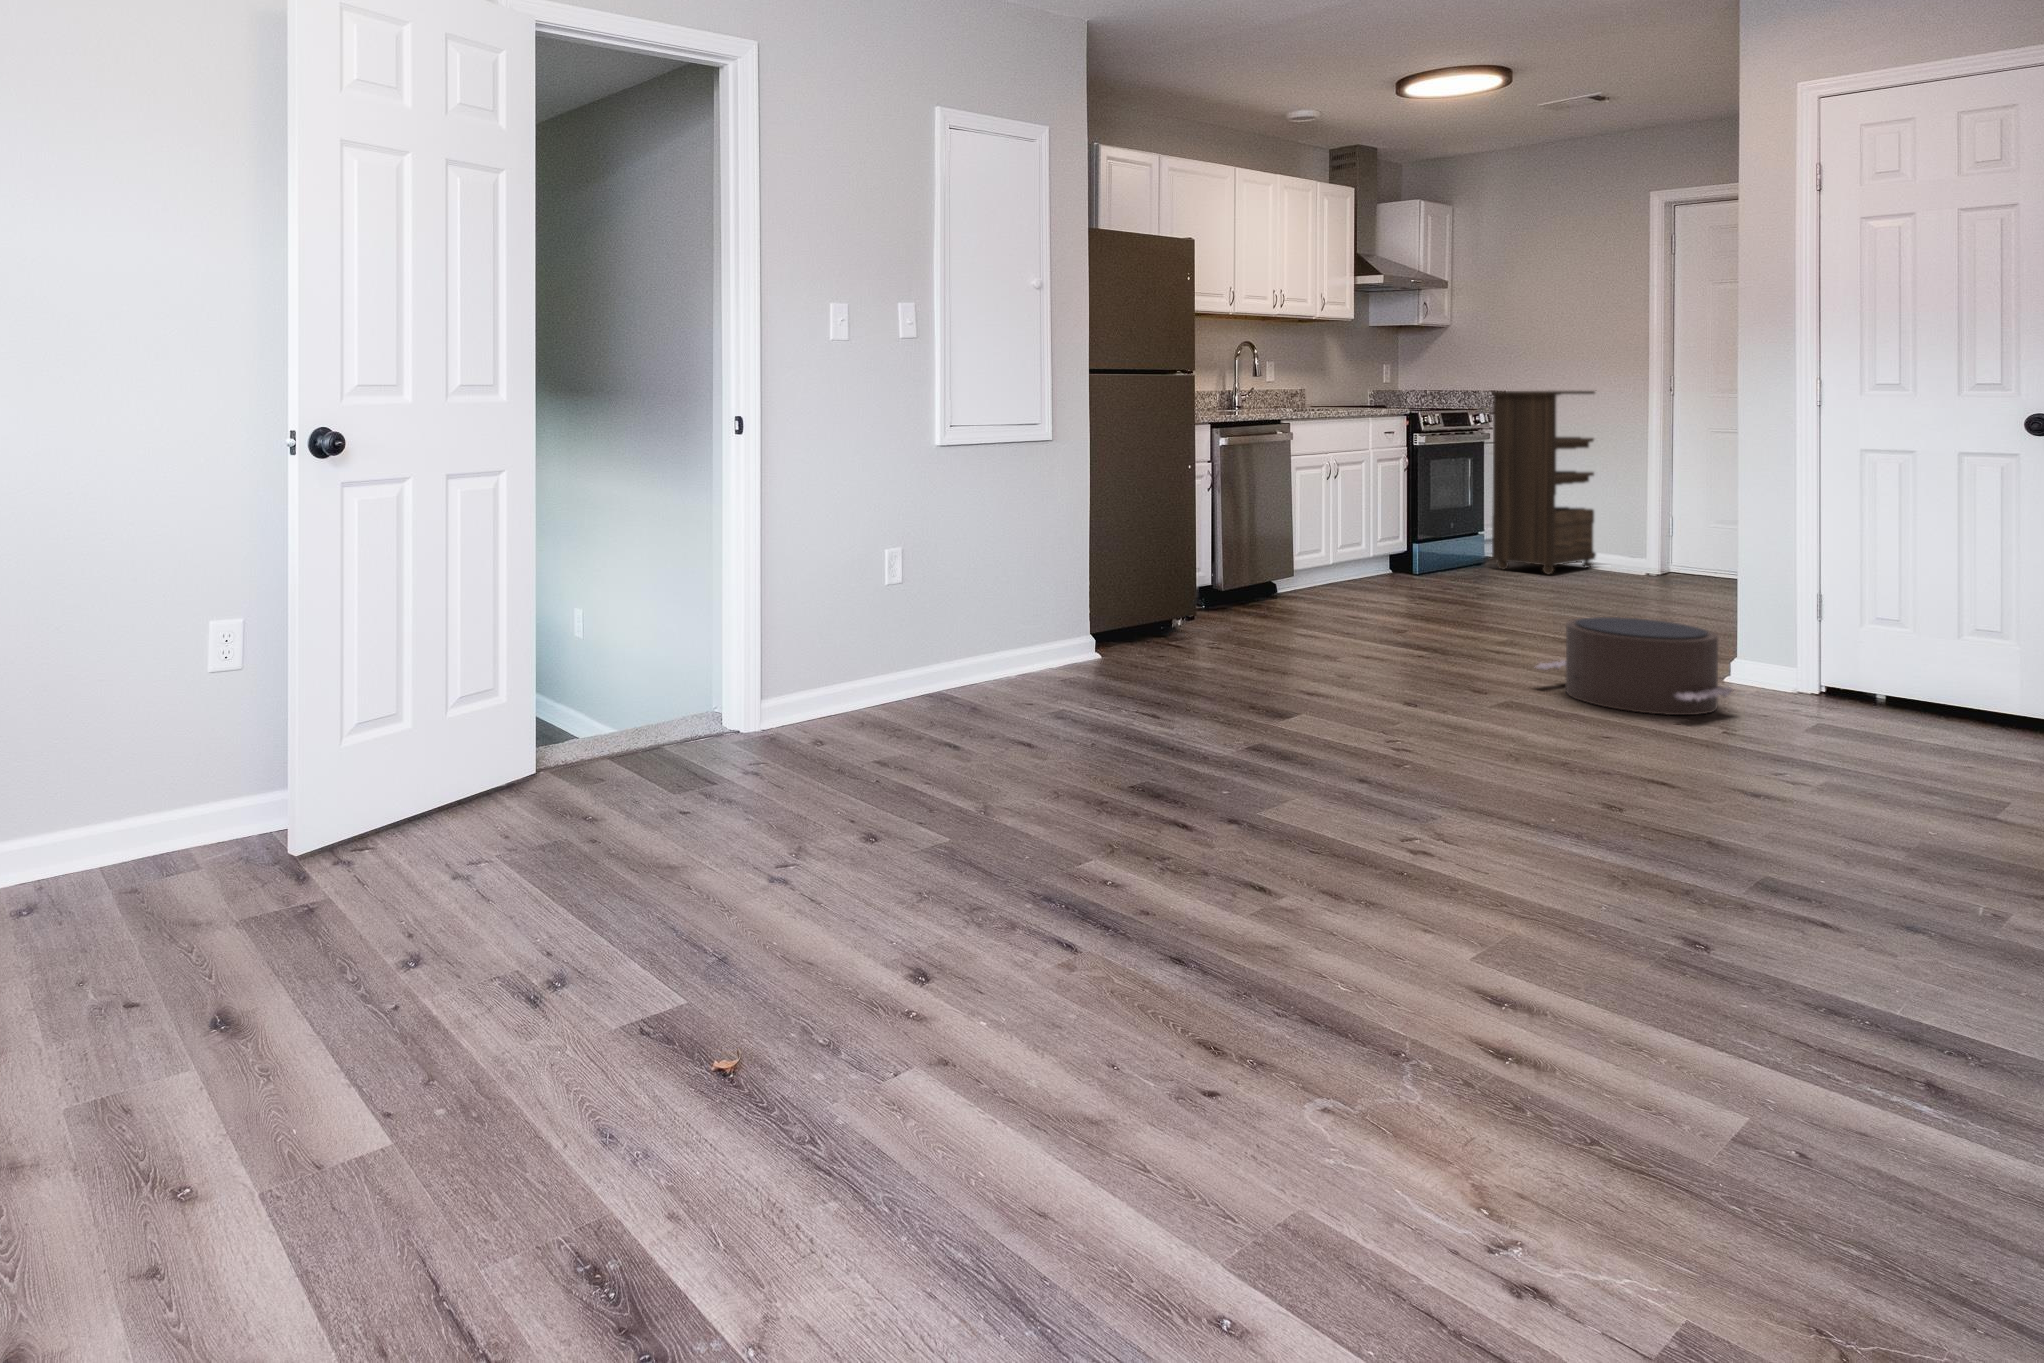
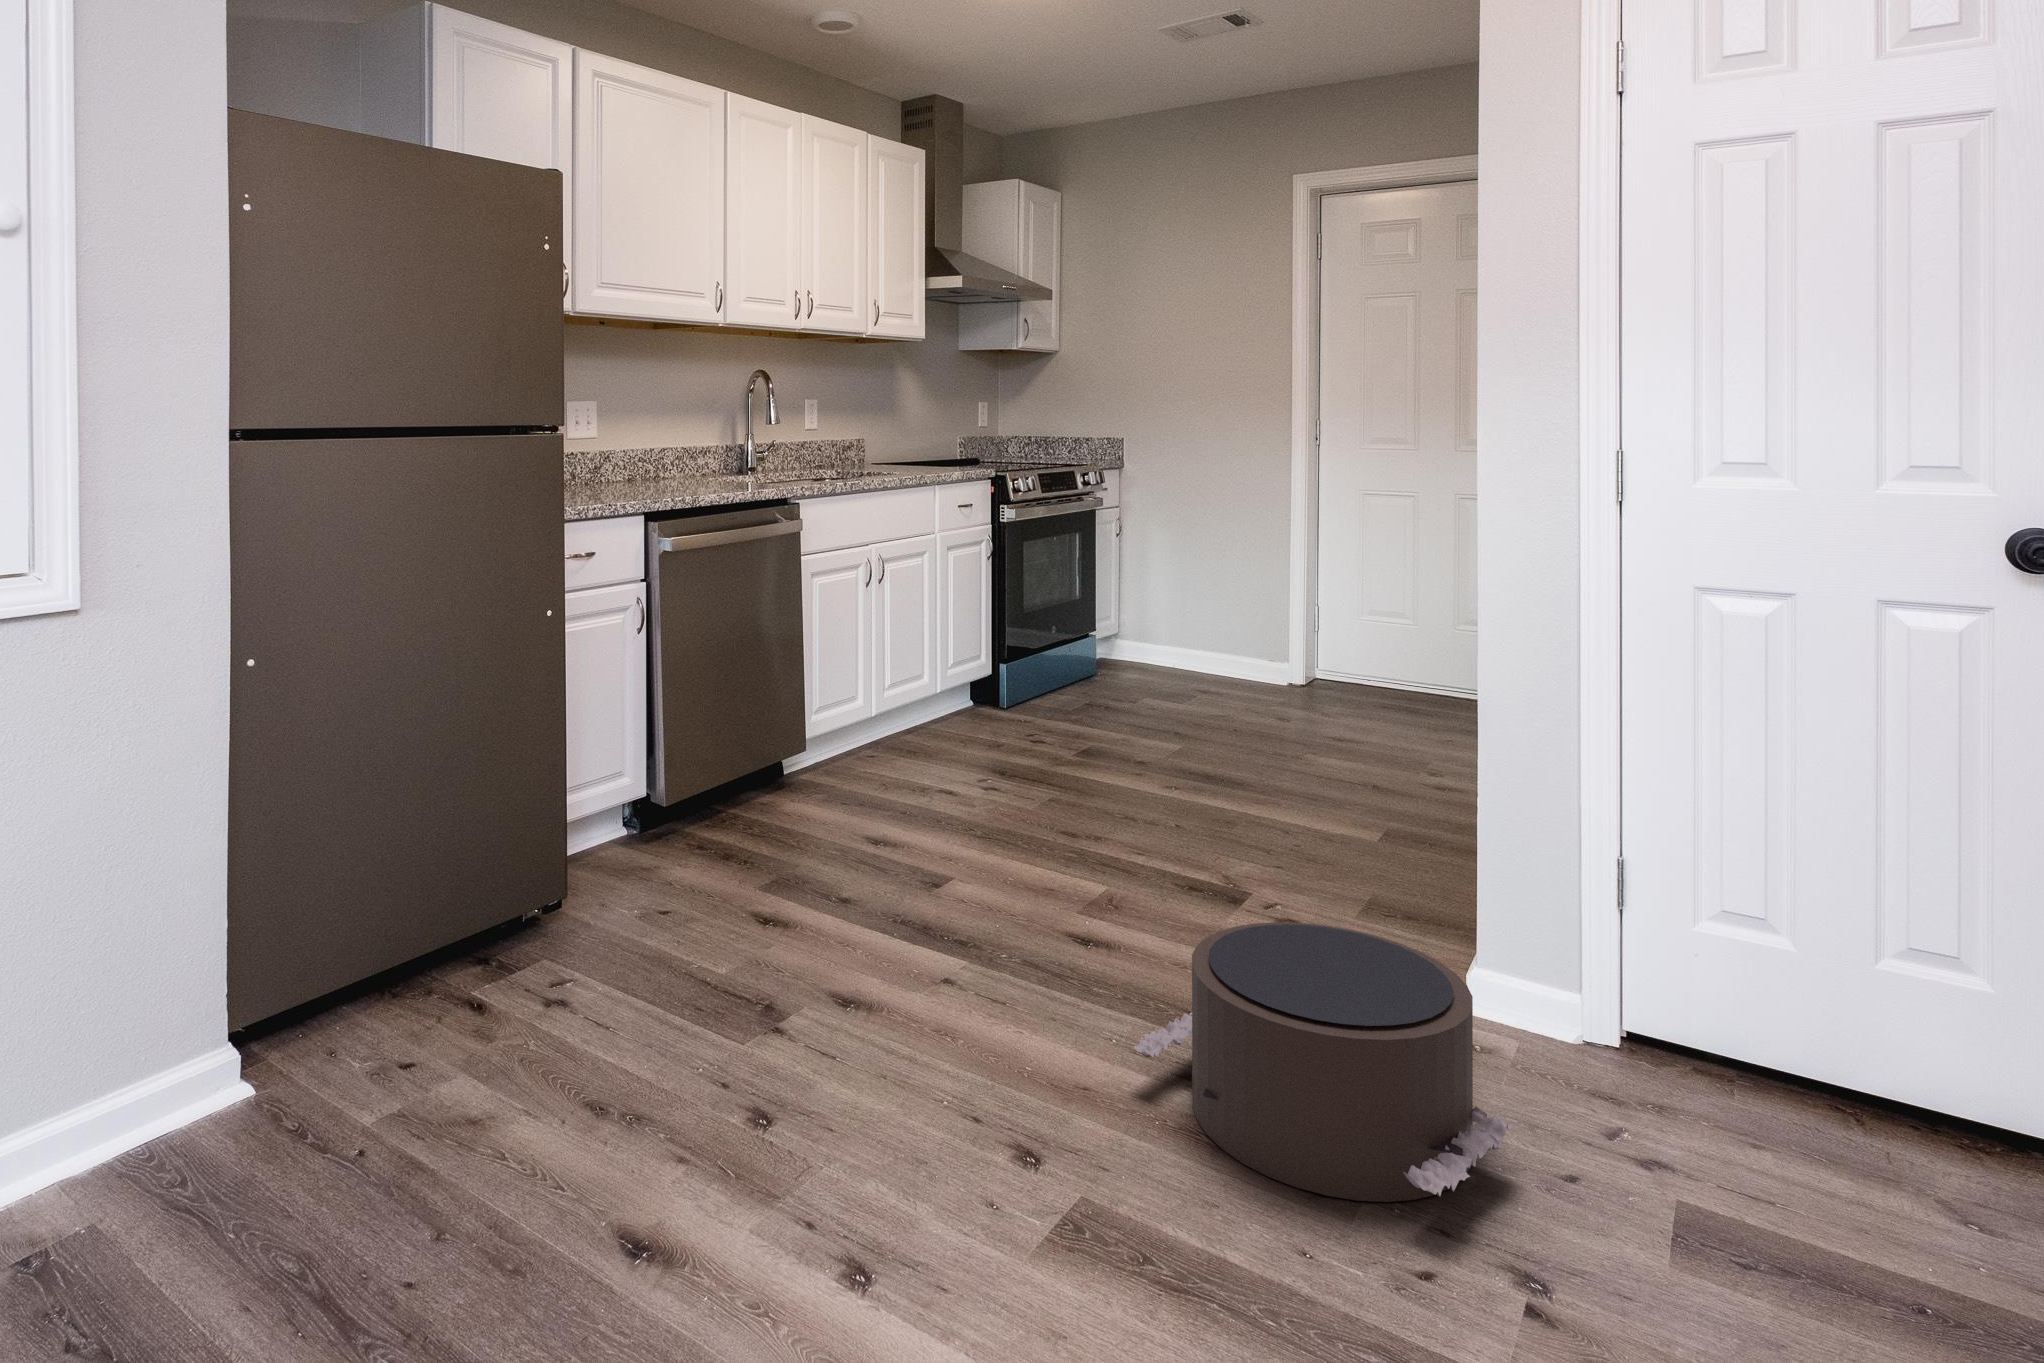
bookshelf: present [1492,391,1596,574] -> none [1105,440,1239,697]

